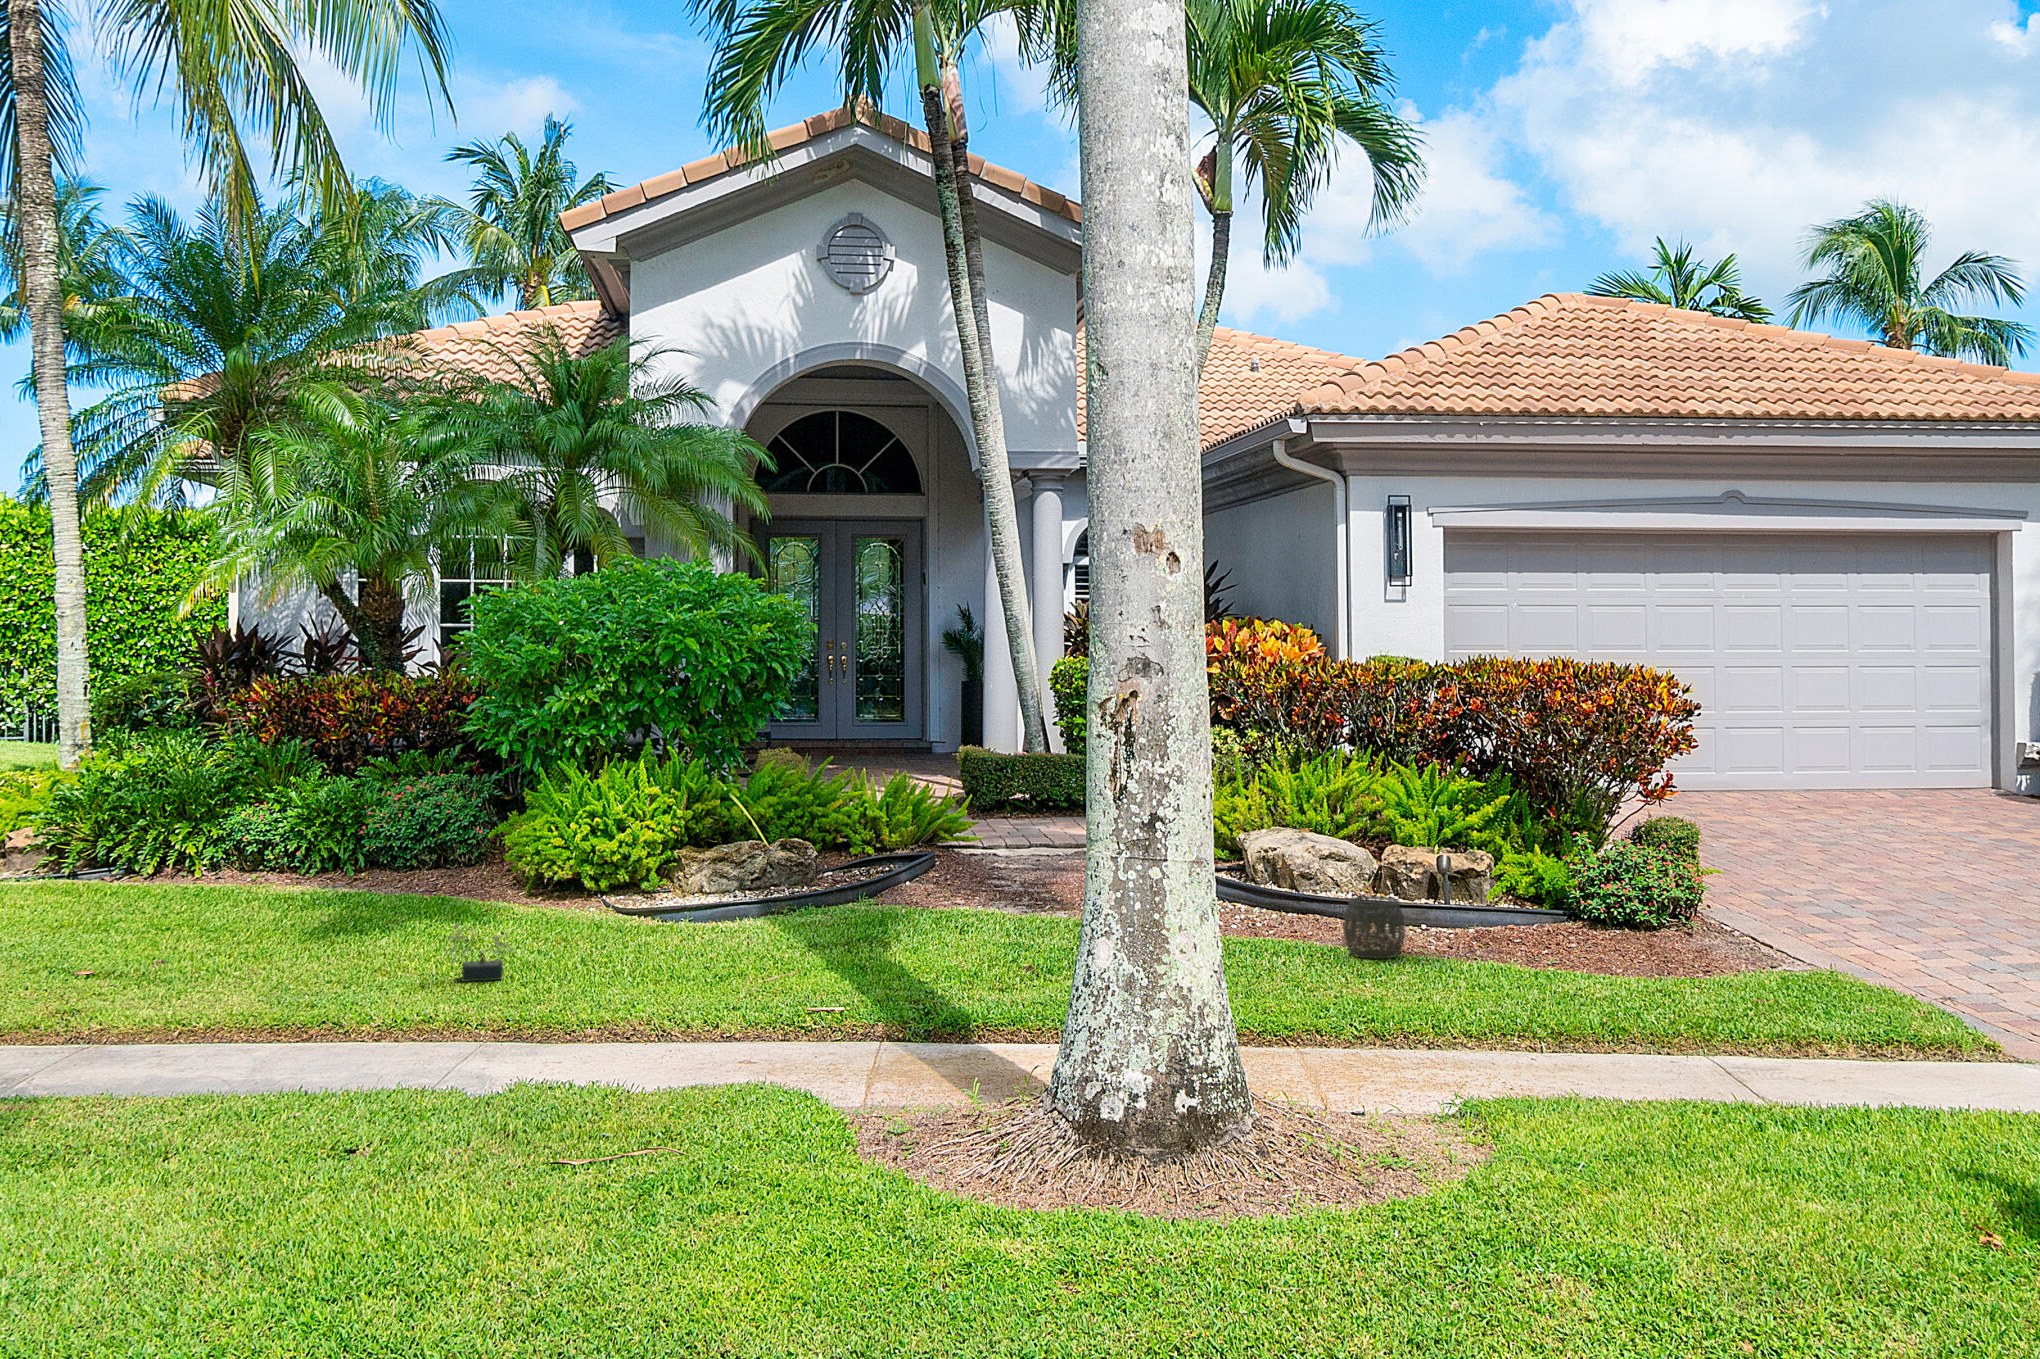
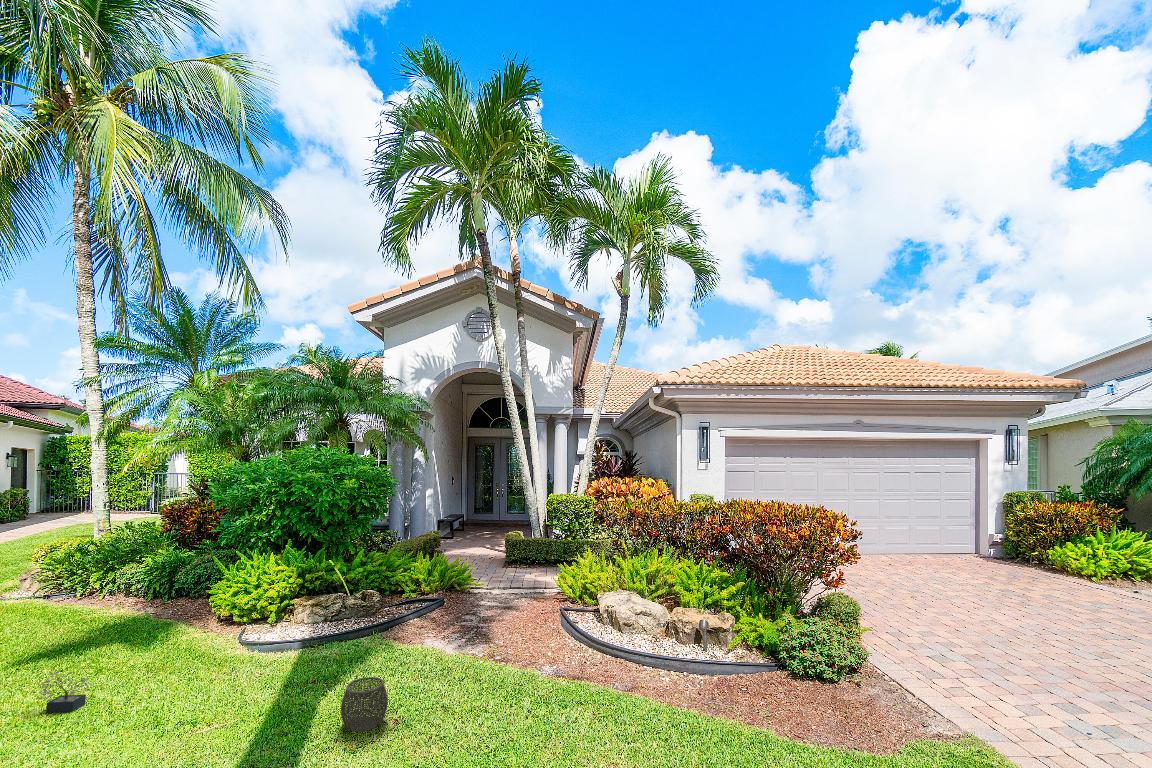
woven basket: present [1343,896,1406,959] -> present [341,677,388,732]

